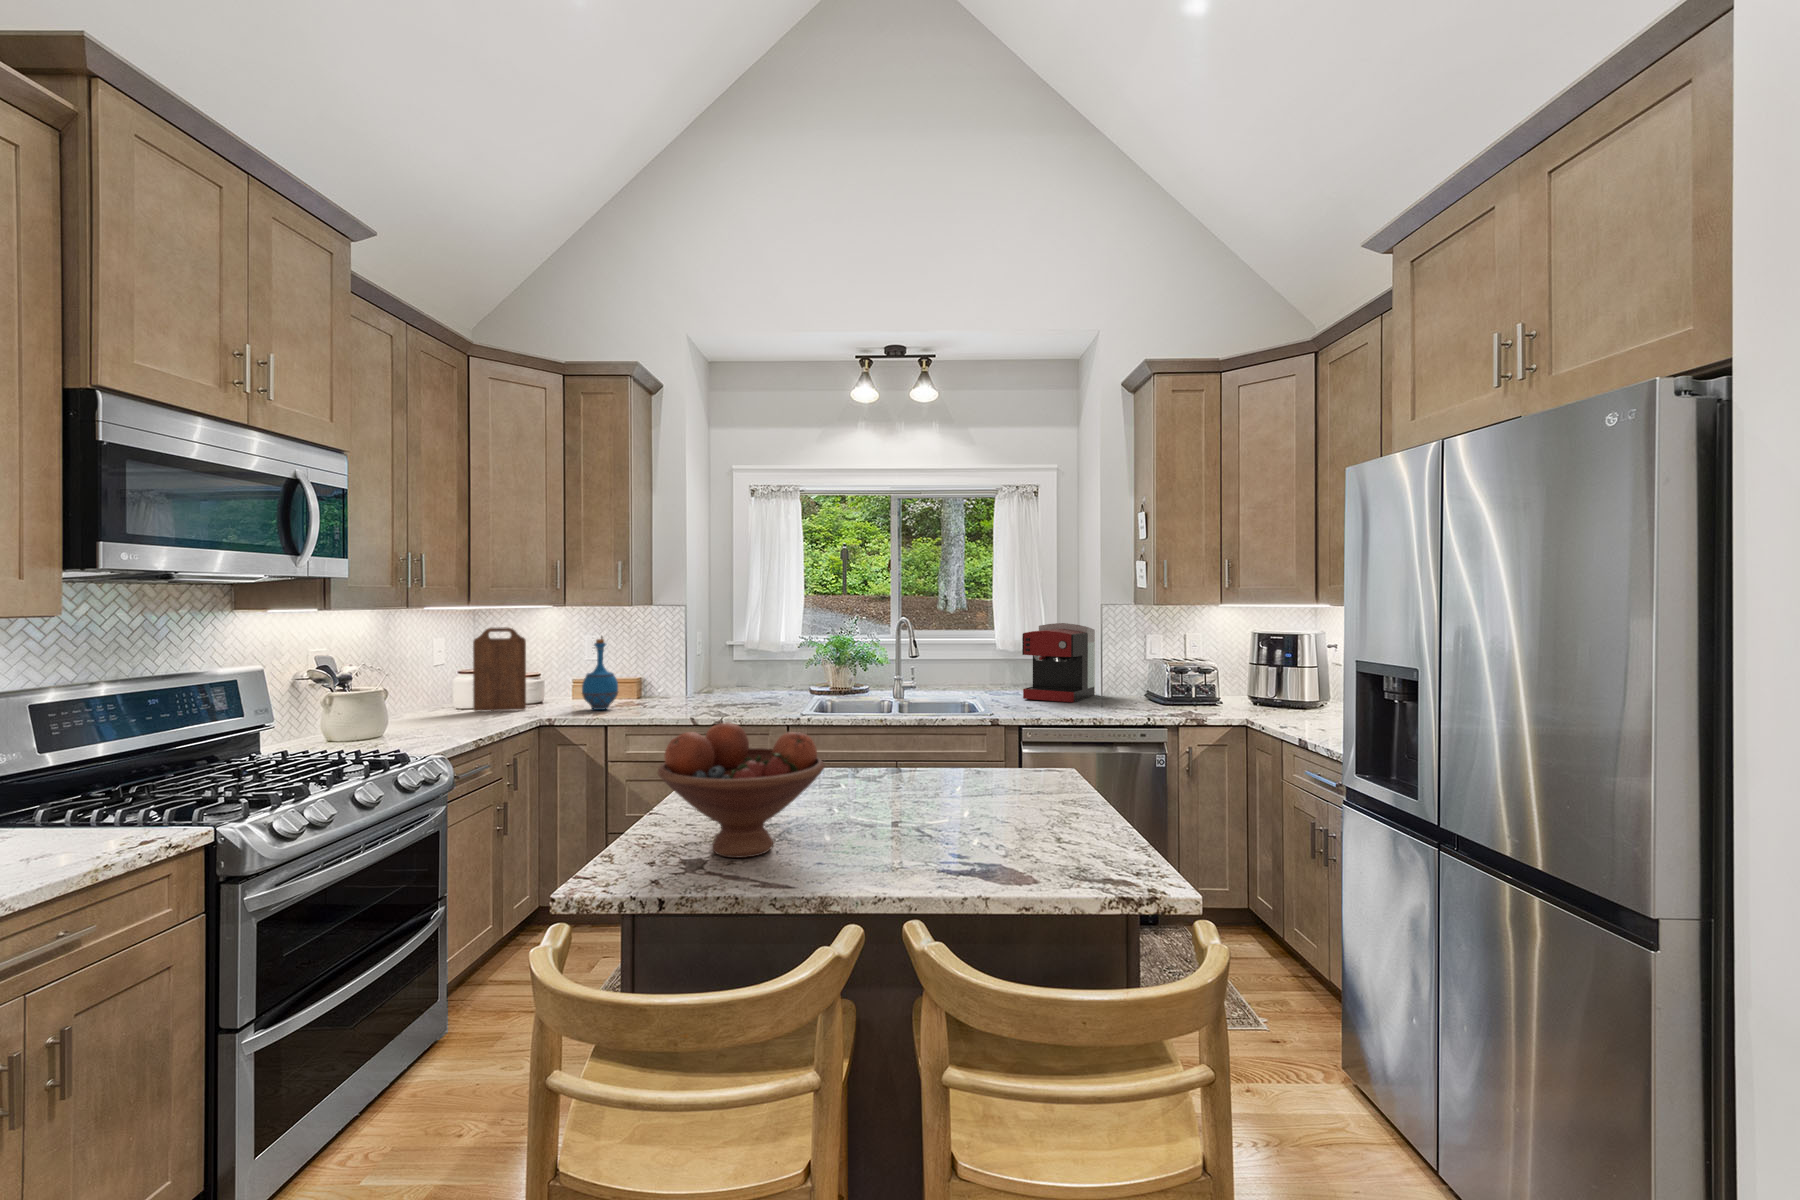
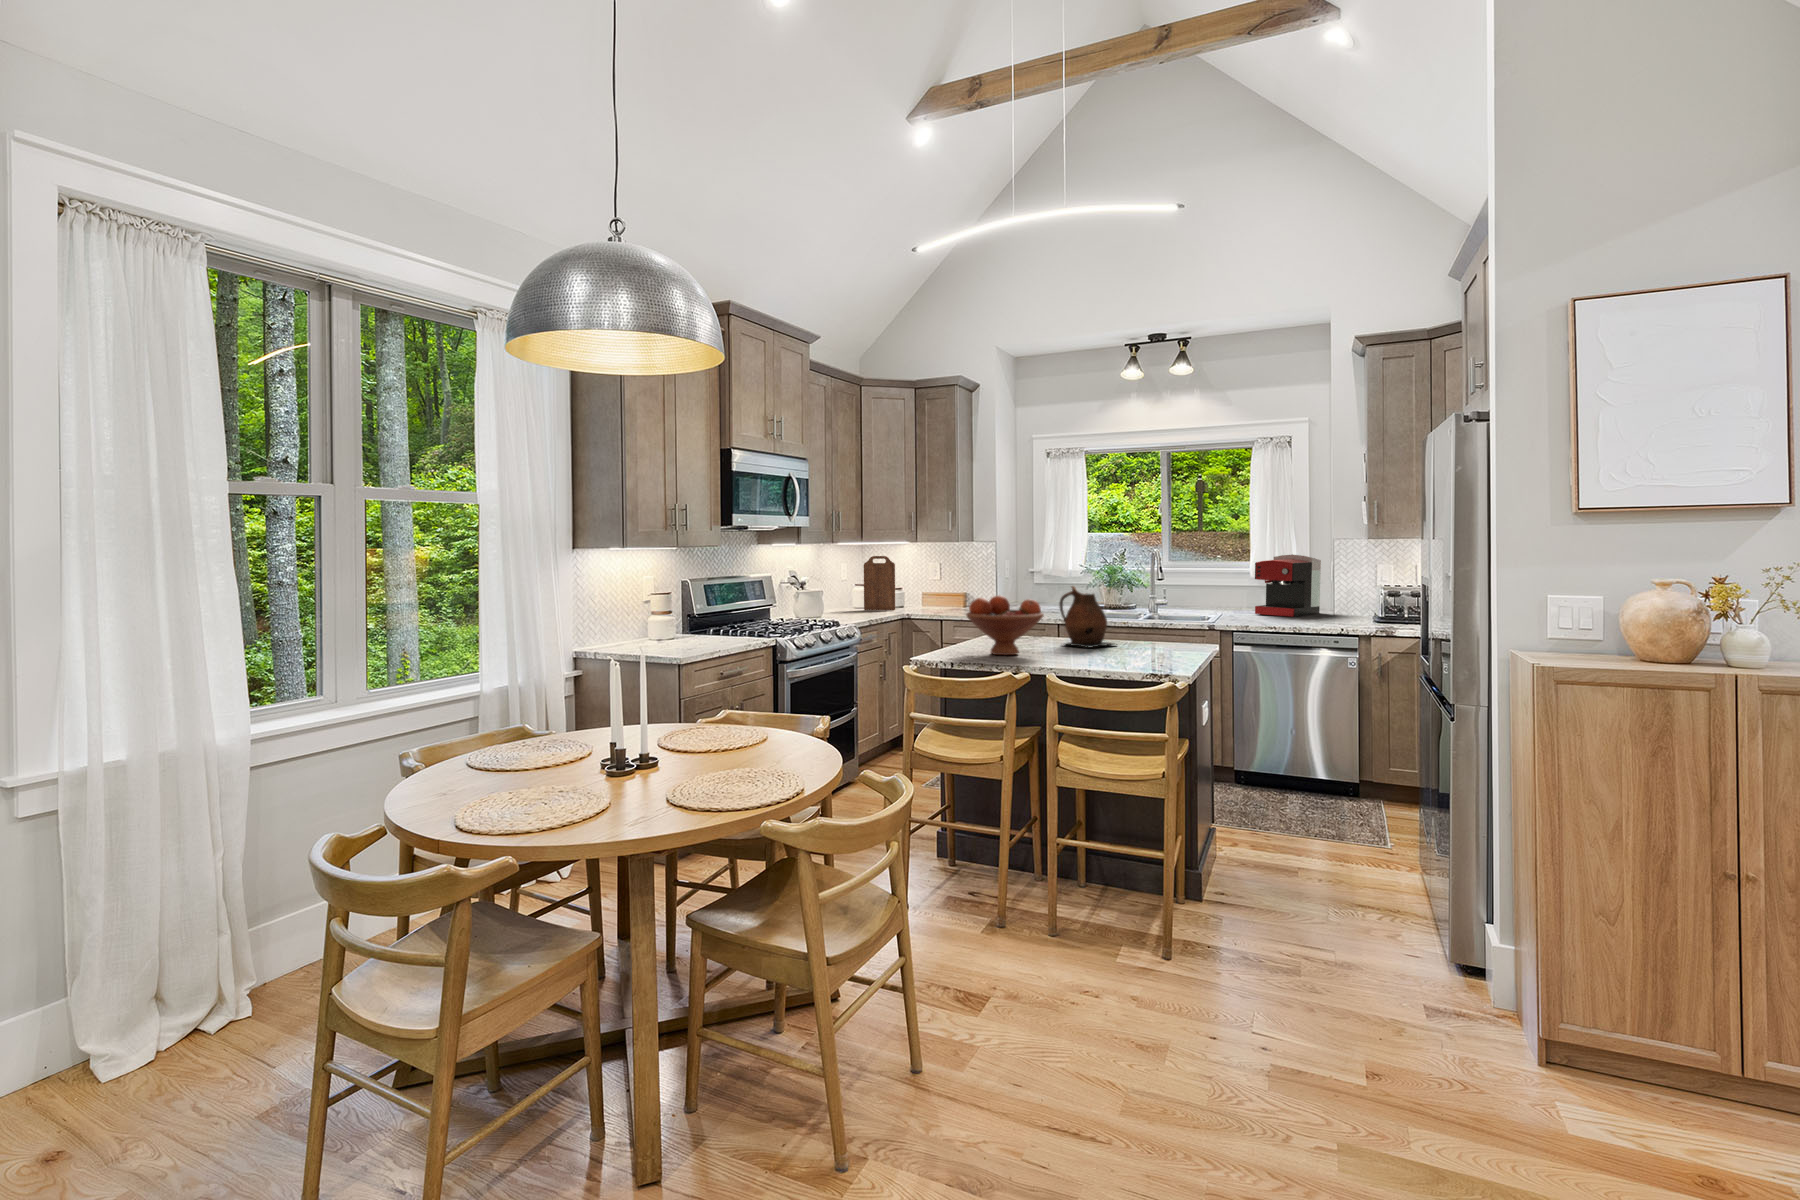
bottle: present [582,639,618,710] -> none [929,564,953,611]
ceramic pitcher: none [828,690,929,809] -> present [1060,586,1117,648]

